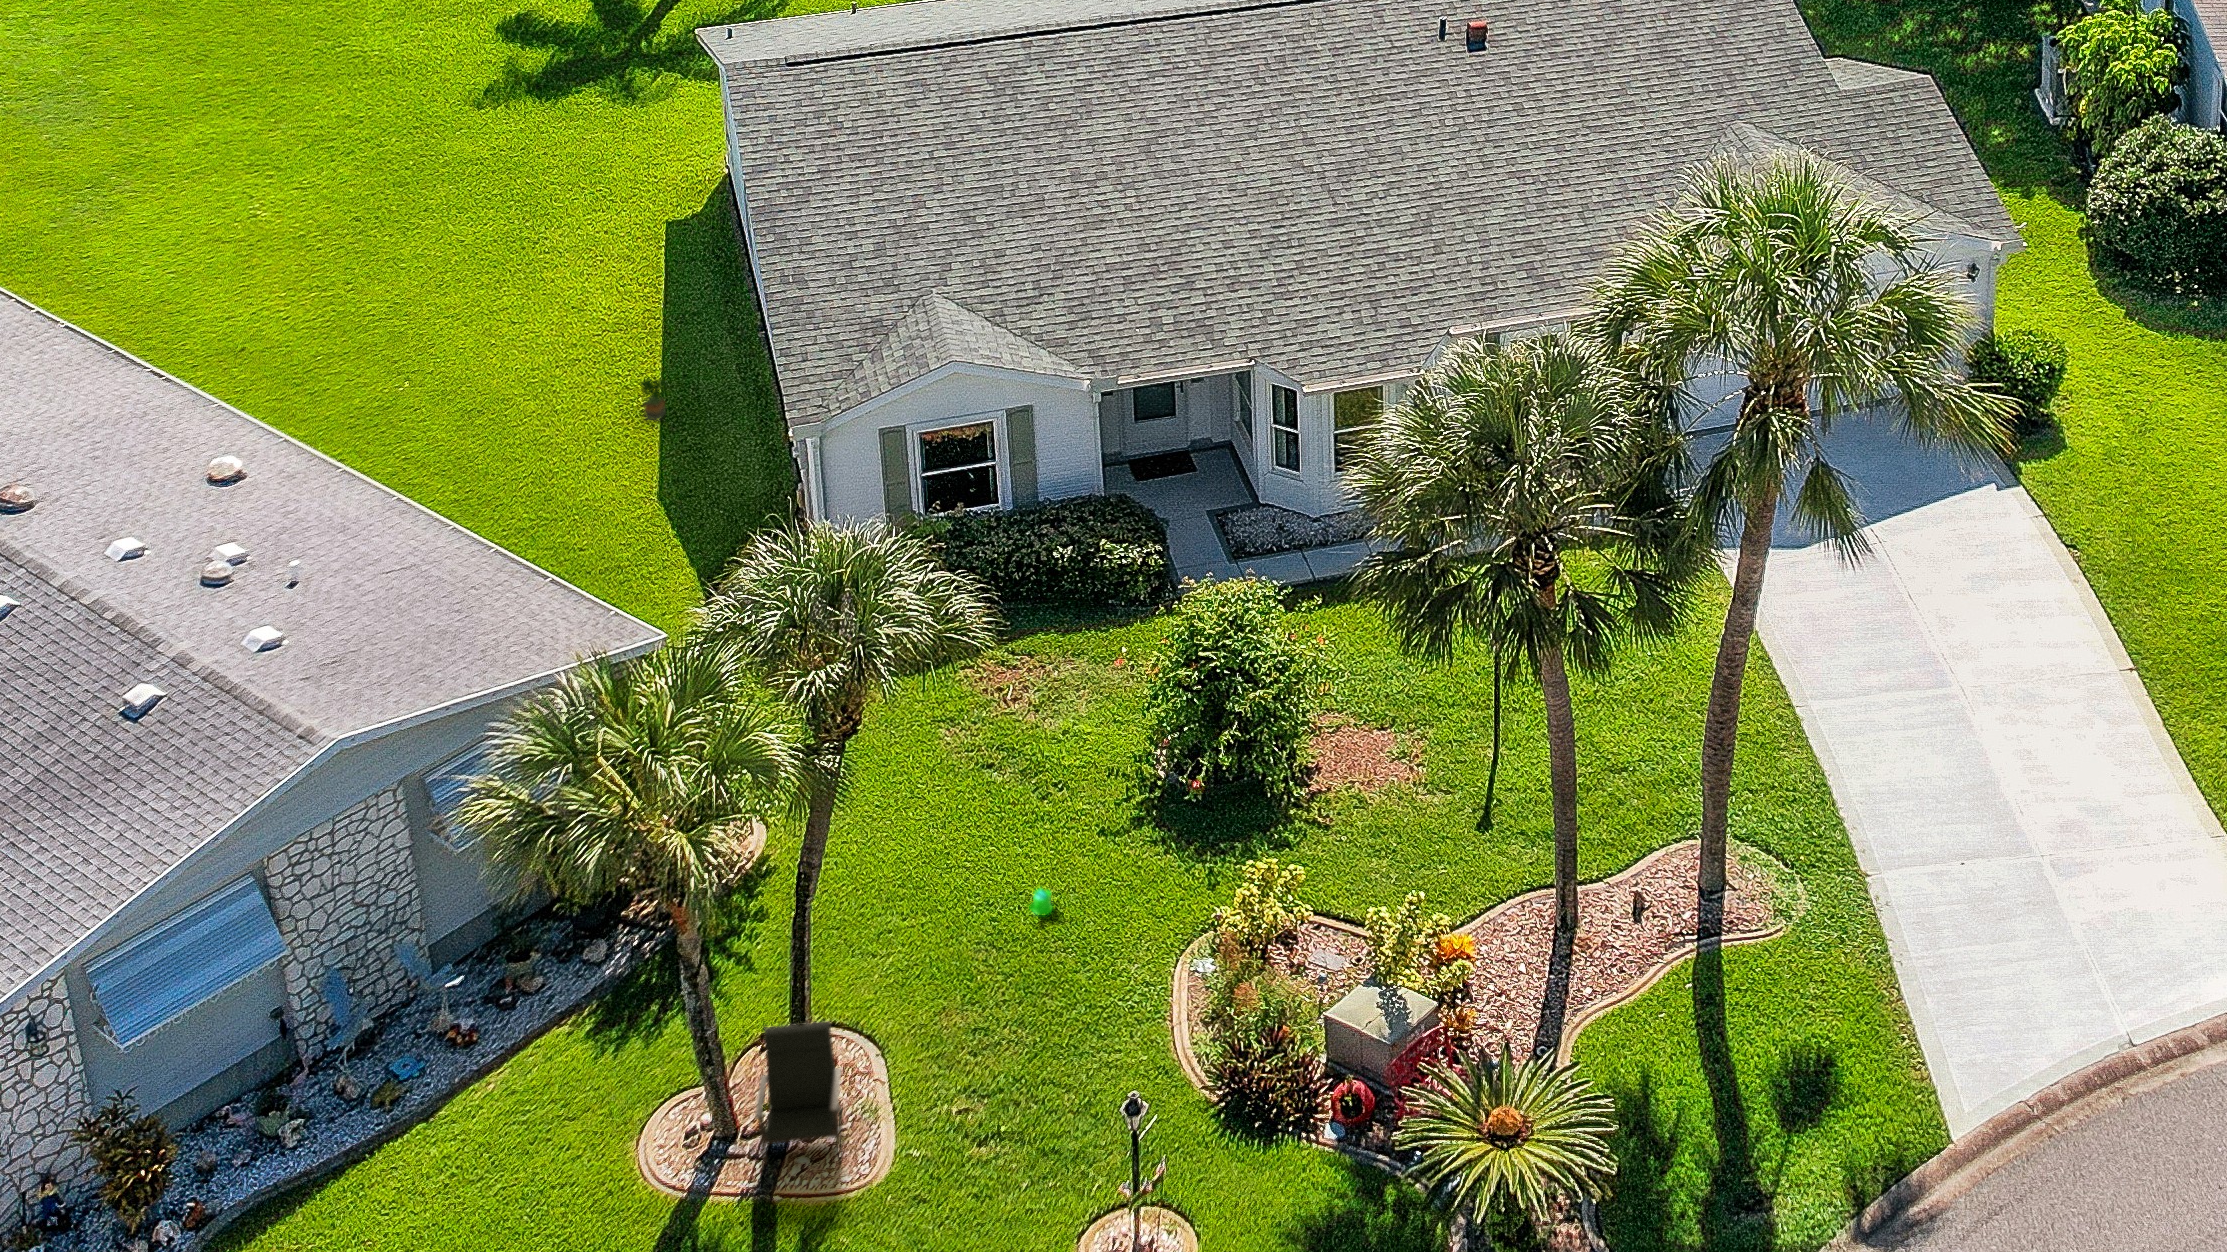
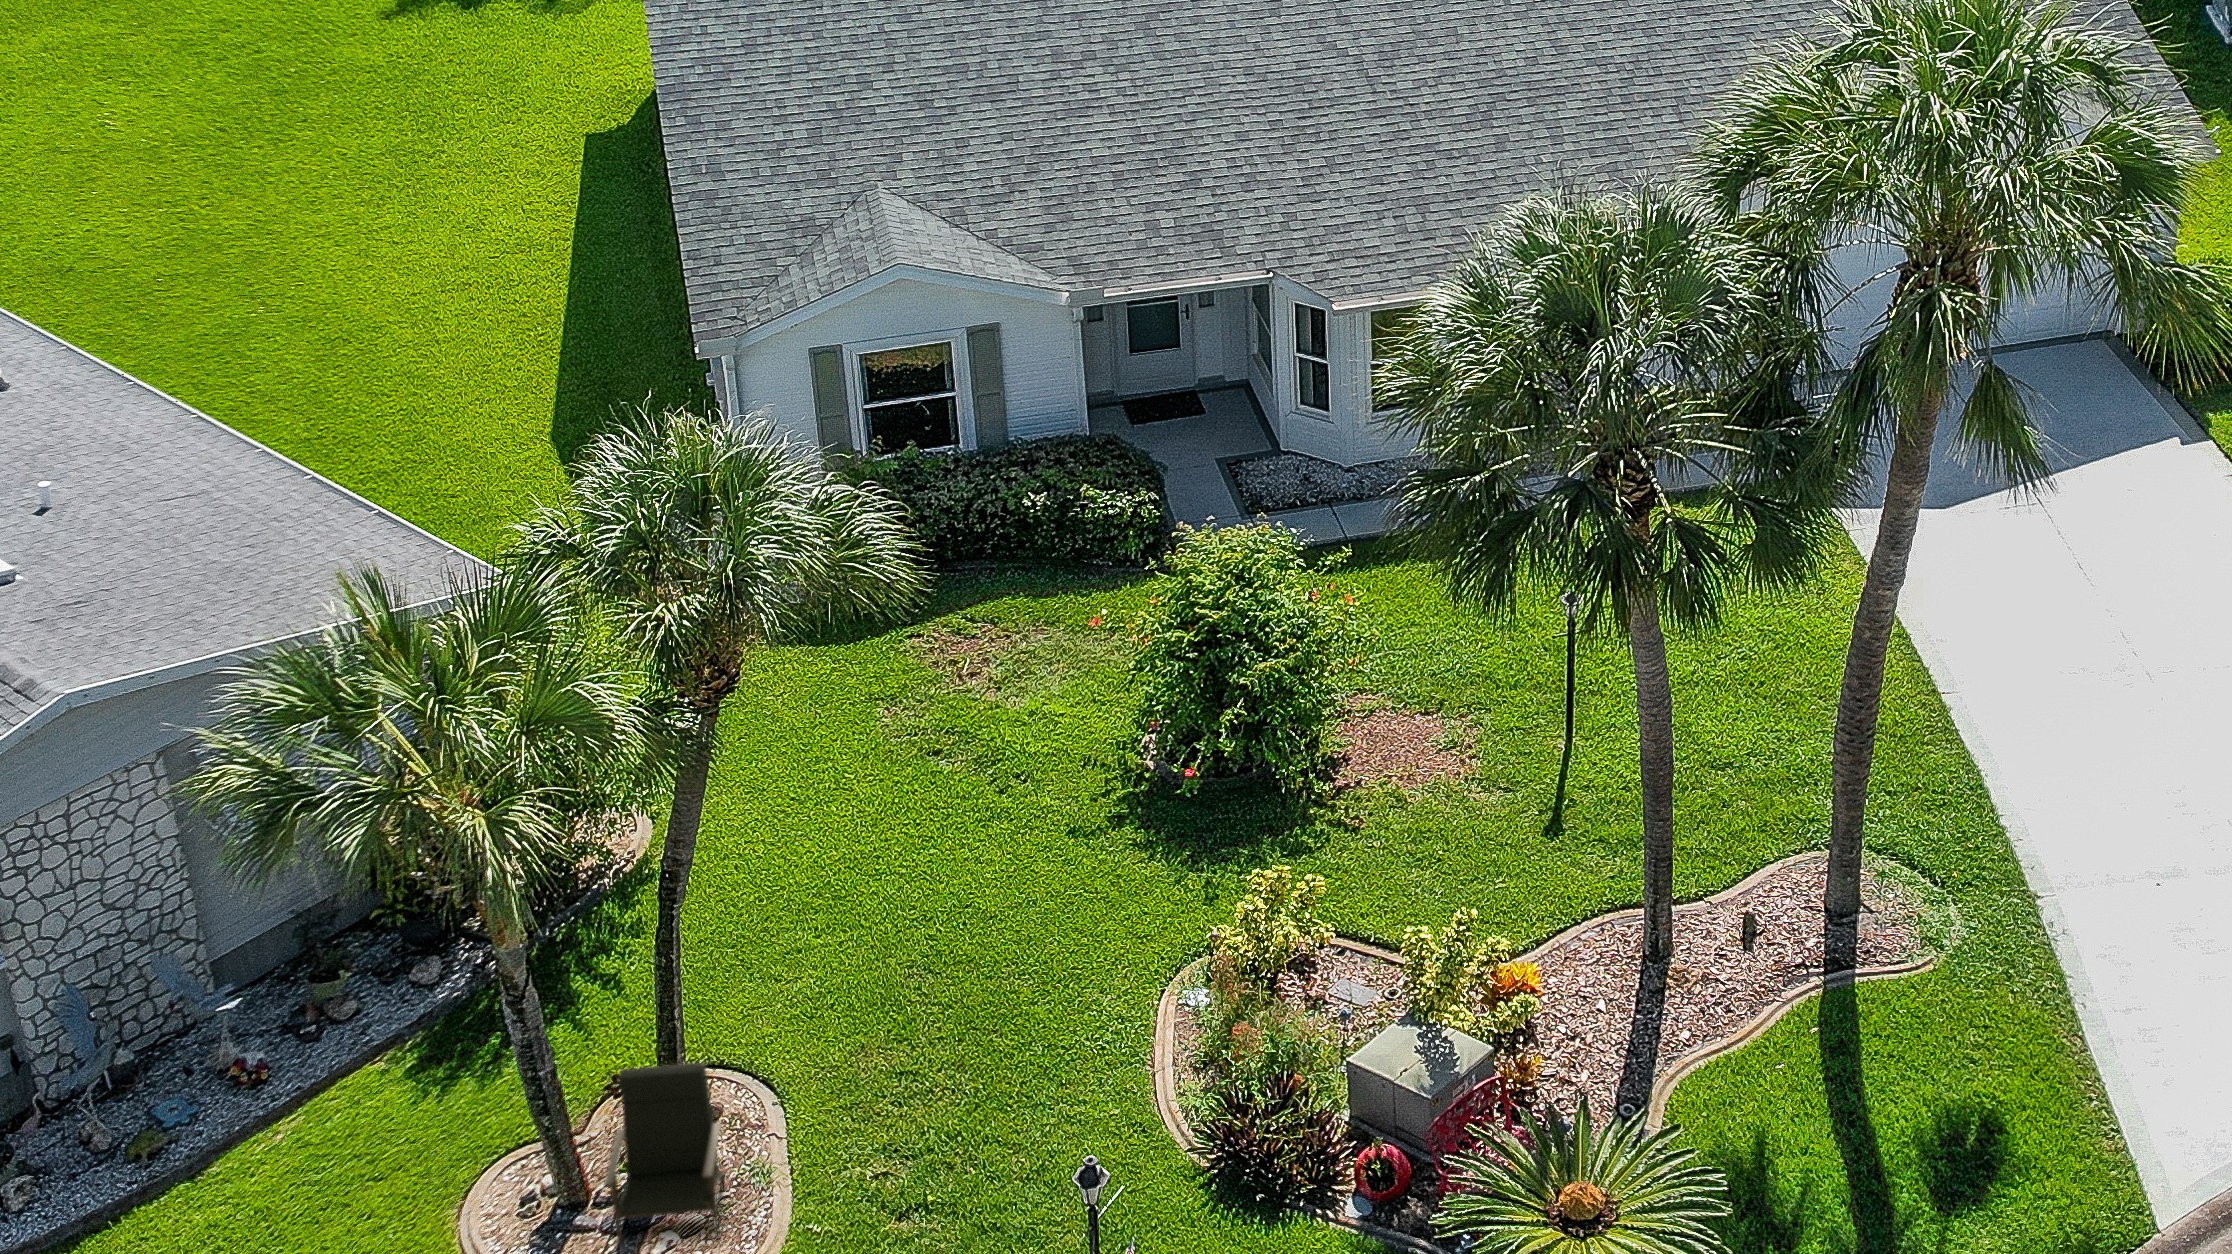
potted tree: present [641,379,667,420] -> none [537,301,571,353]
watering can: present [1029,888,1052,915] -> none [976,901,1007,937]

